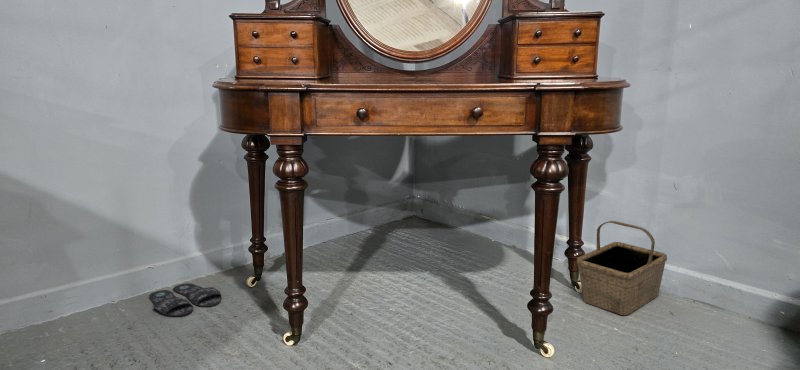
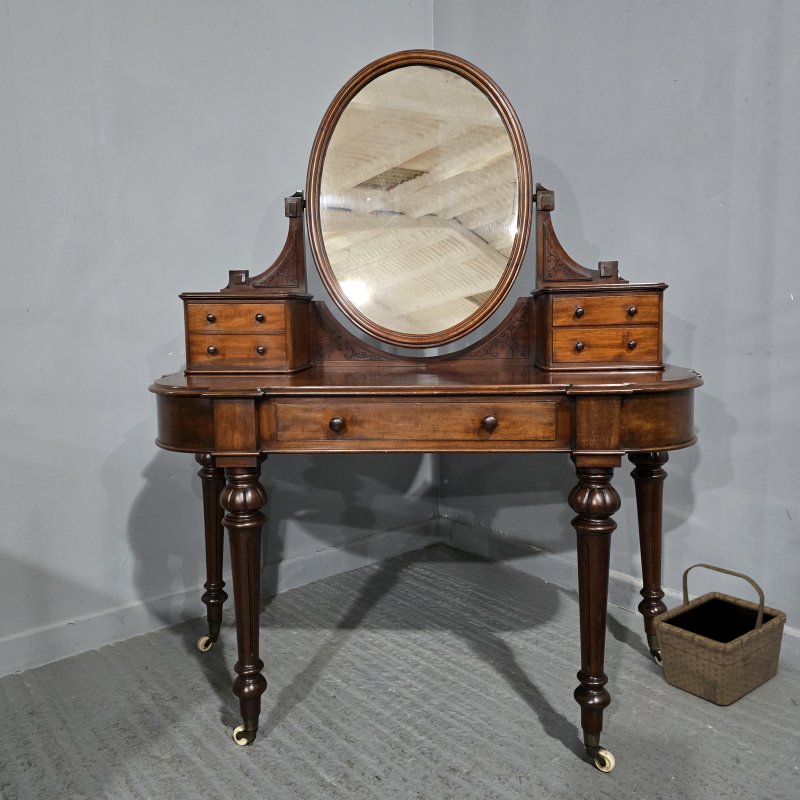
slippers: present [149,283,222,316] -> none [67,644,162,695]

